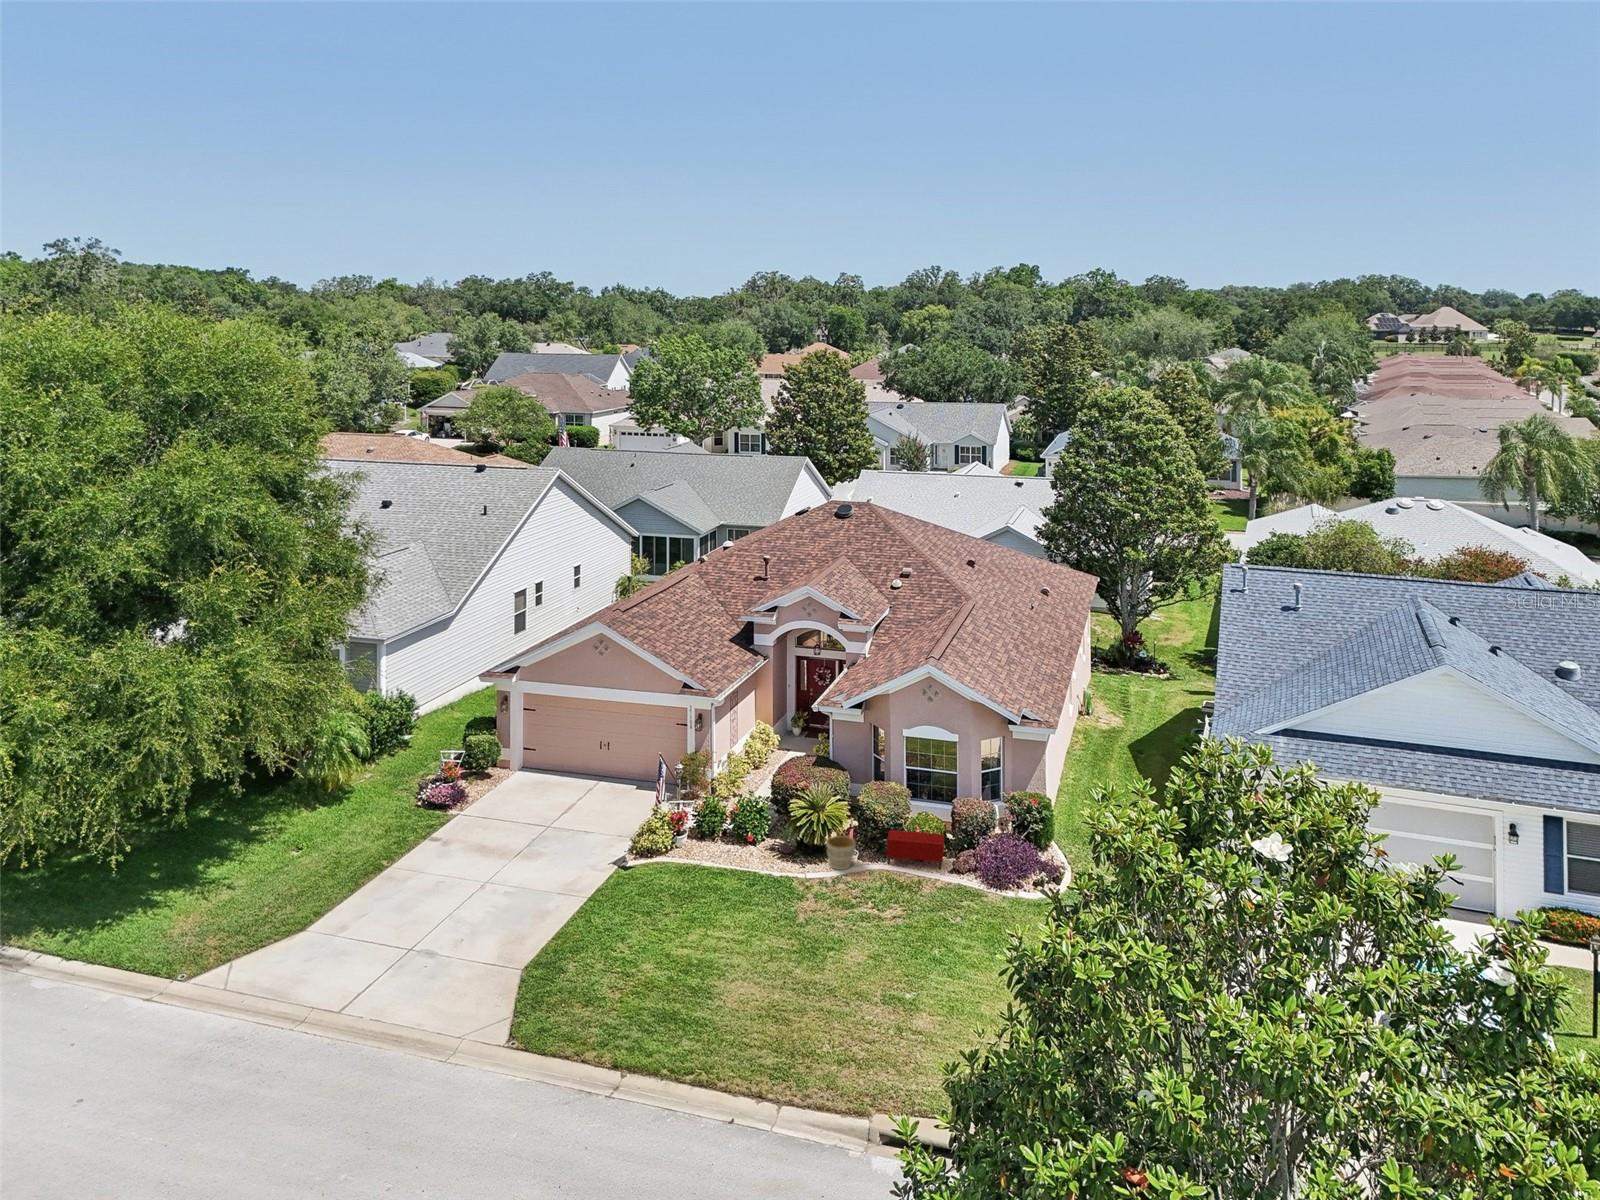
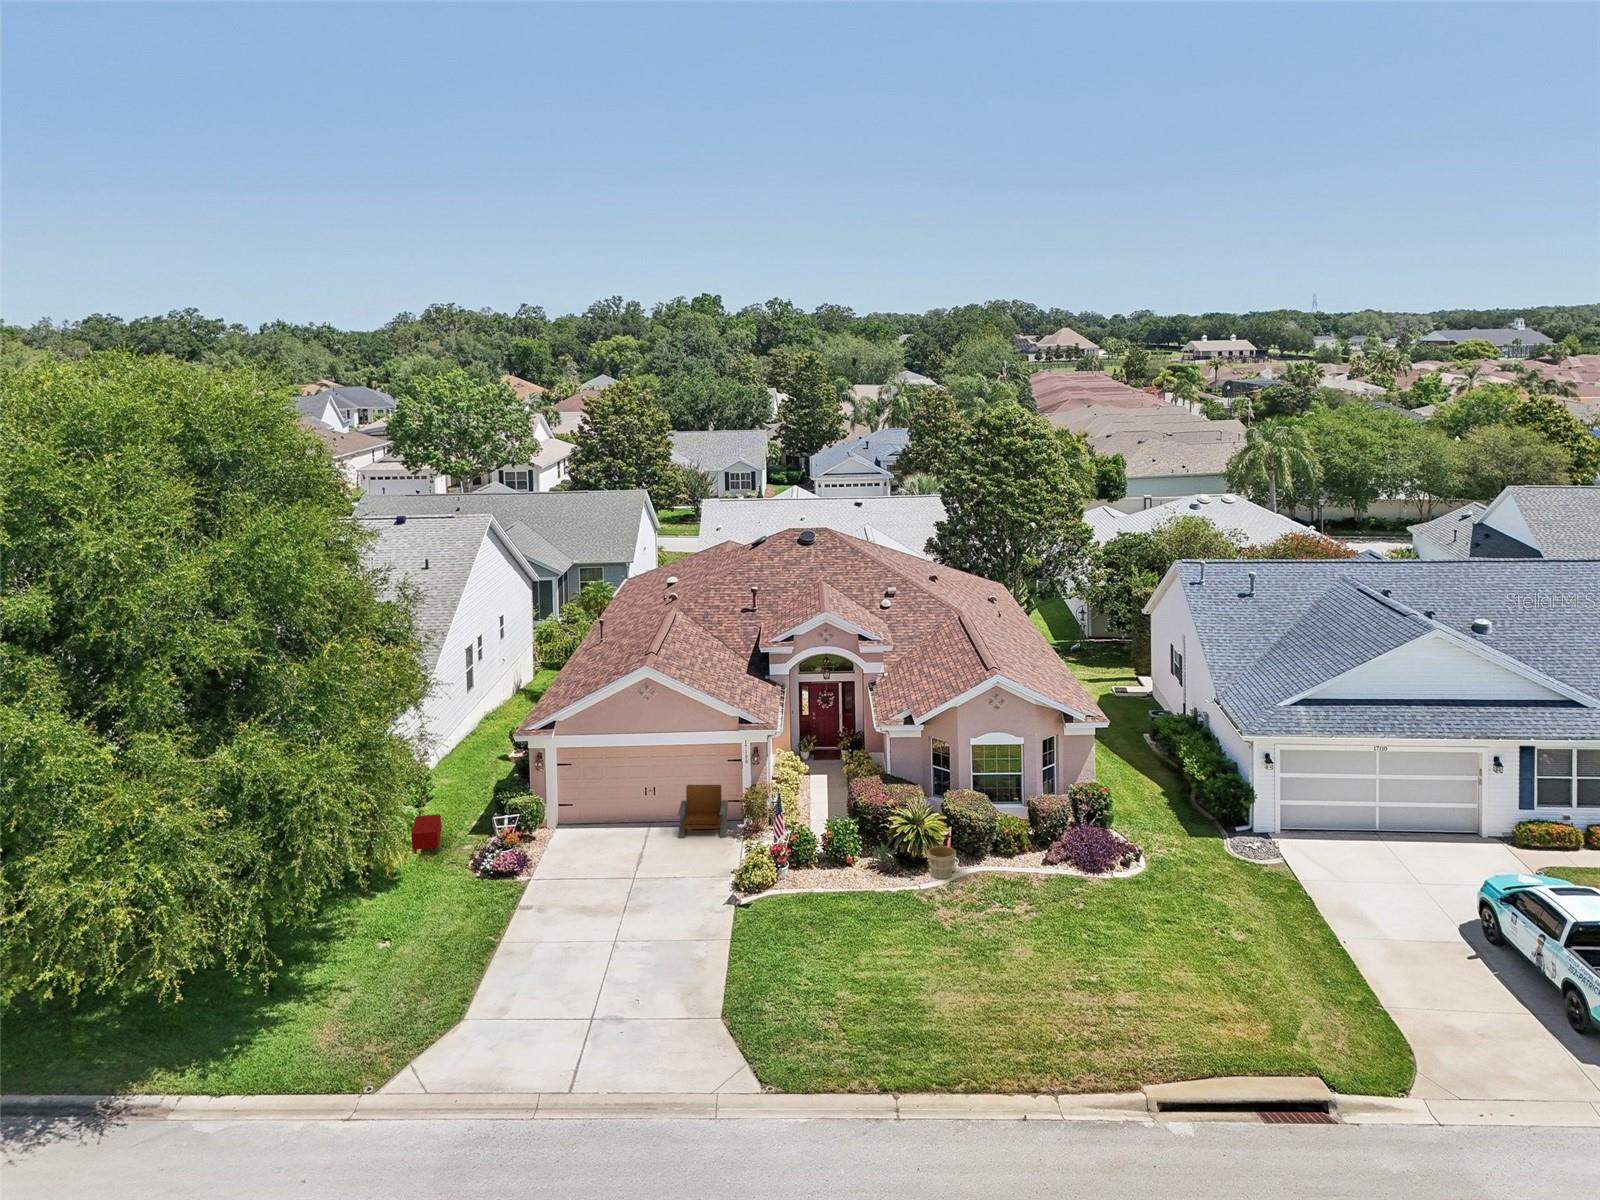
lounge chair: none [618,743,676,799] -> present [678,785,728,838]
bench: present [887,830,944,869] -> present [411,814,442,855]

